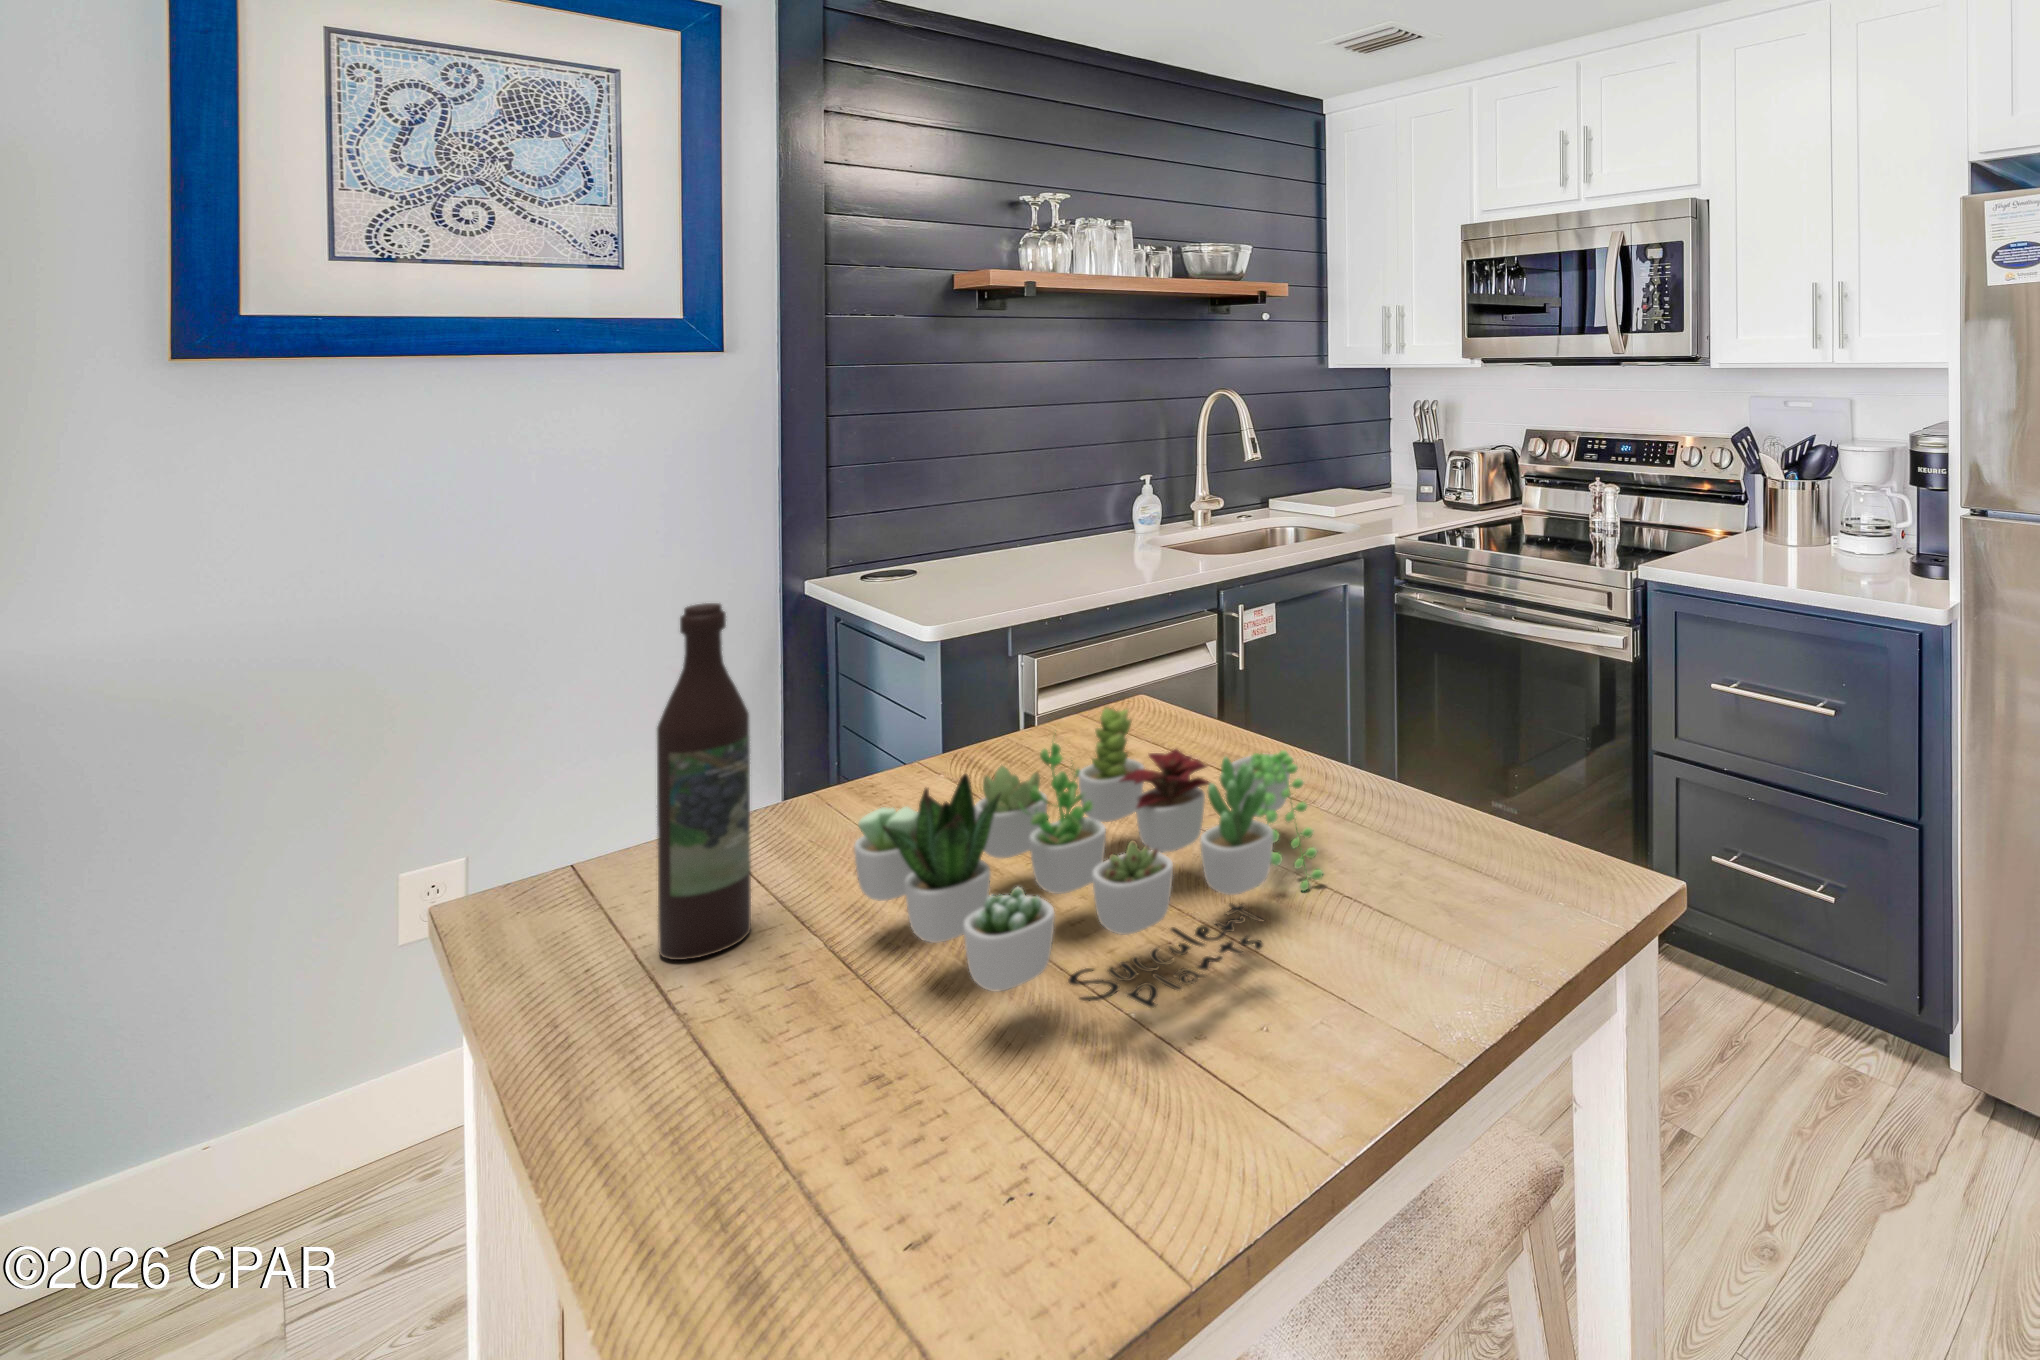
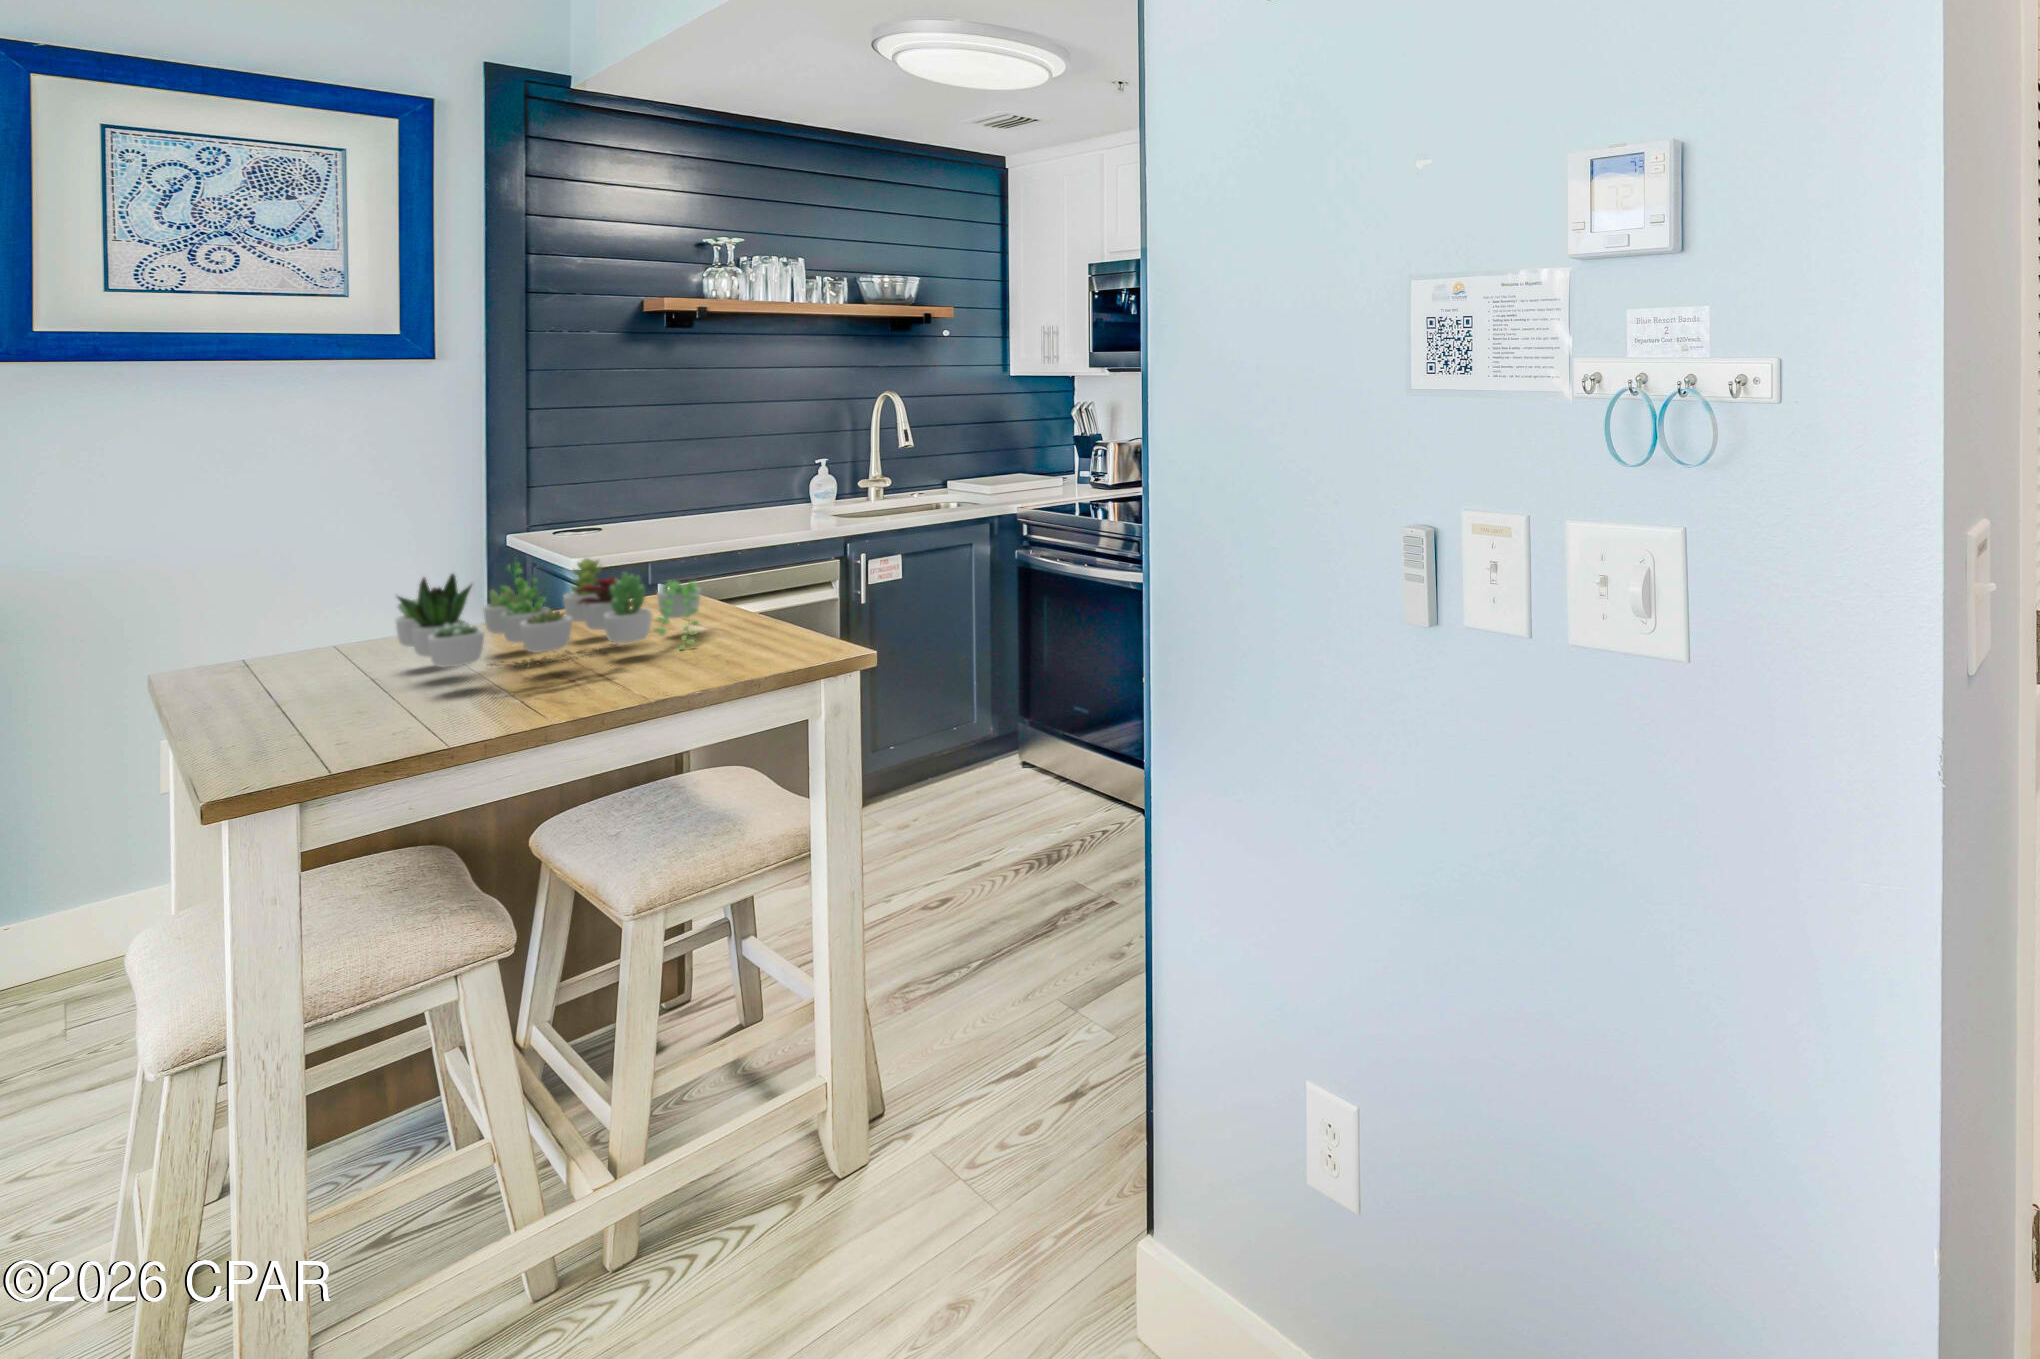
wine bottle: present [657,603,751,960] -> none [277,488,339,679]

